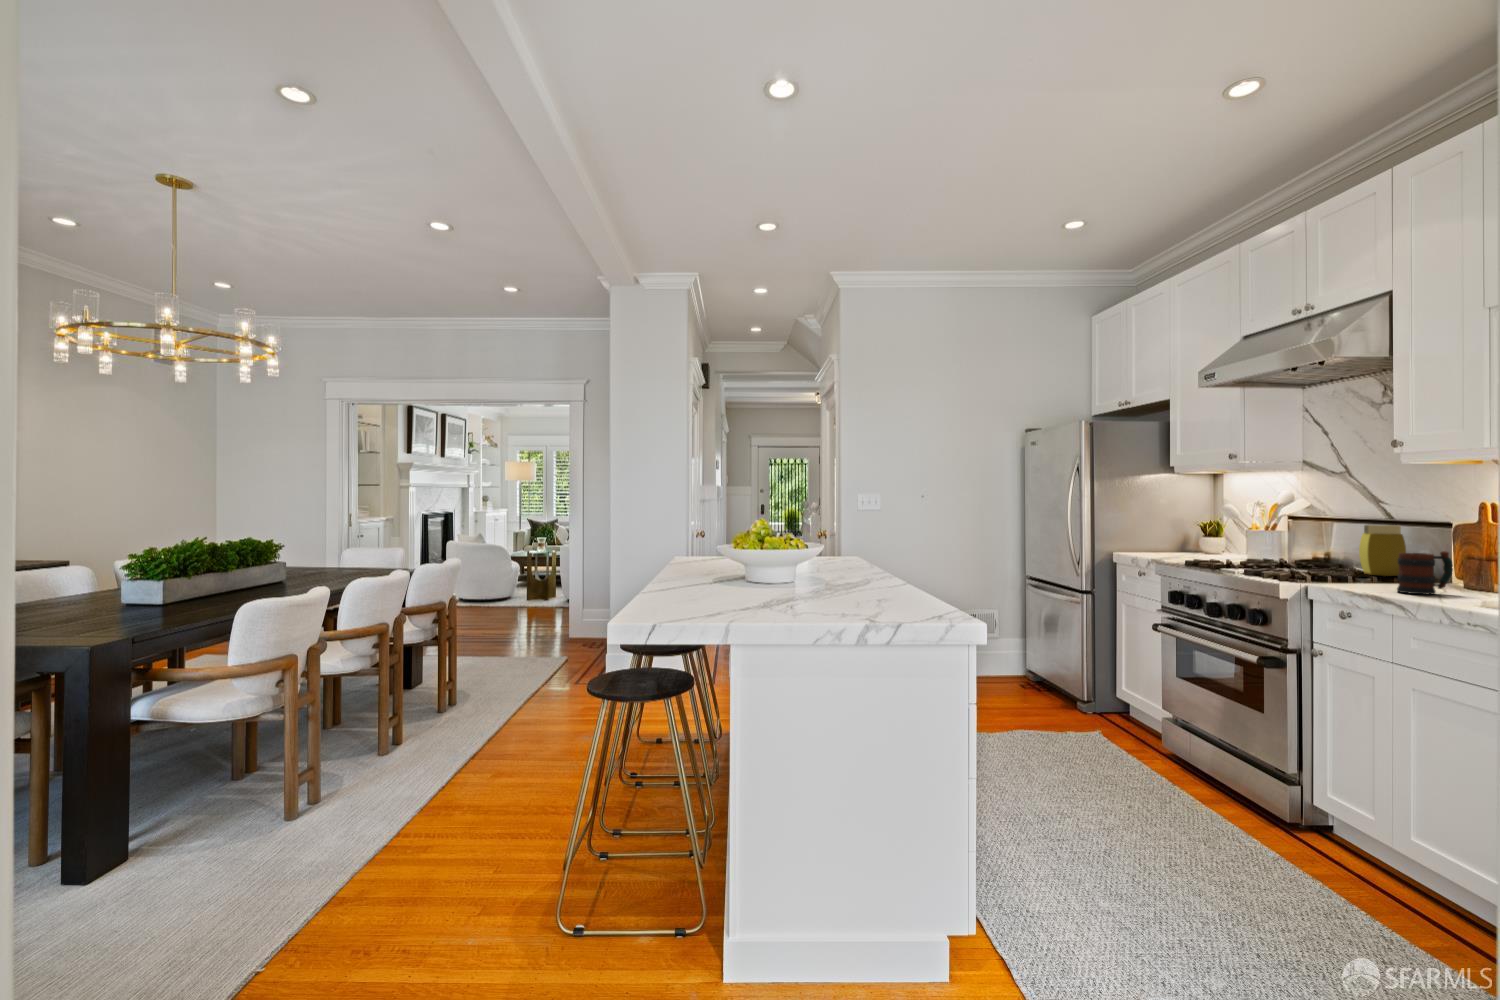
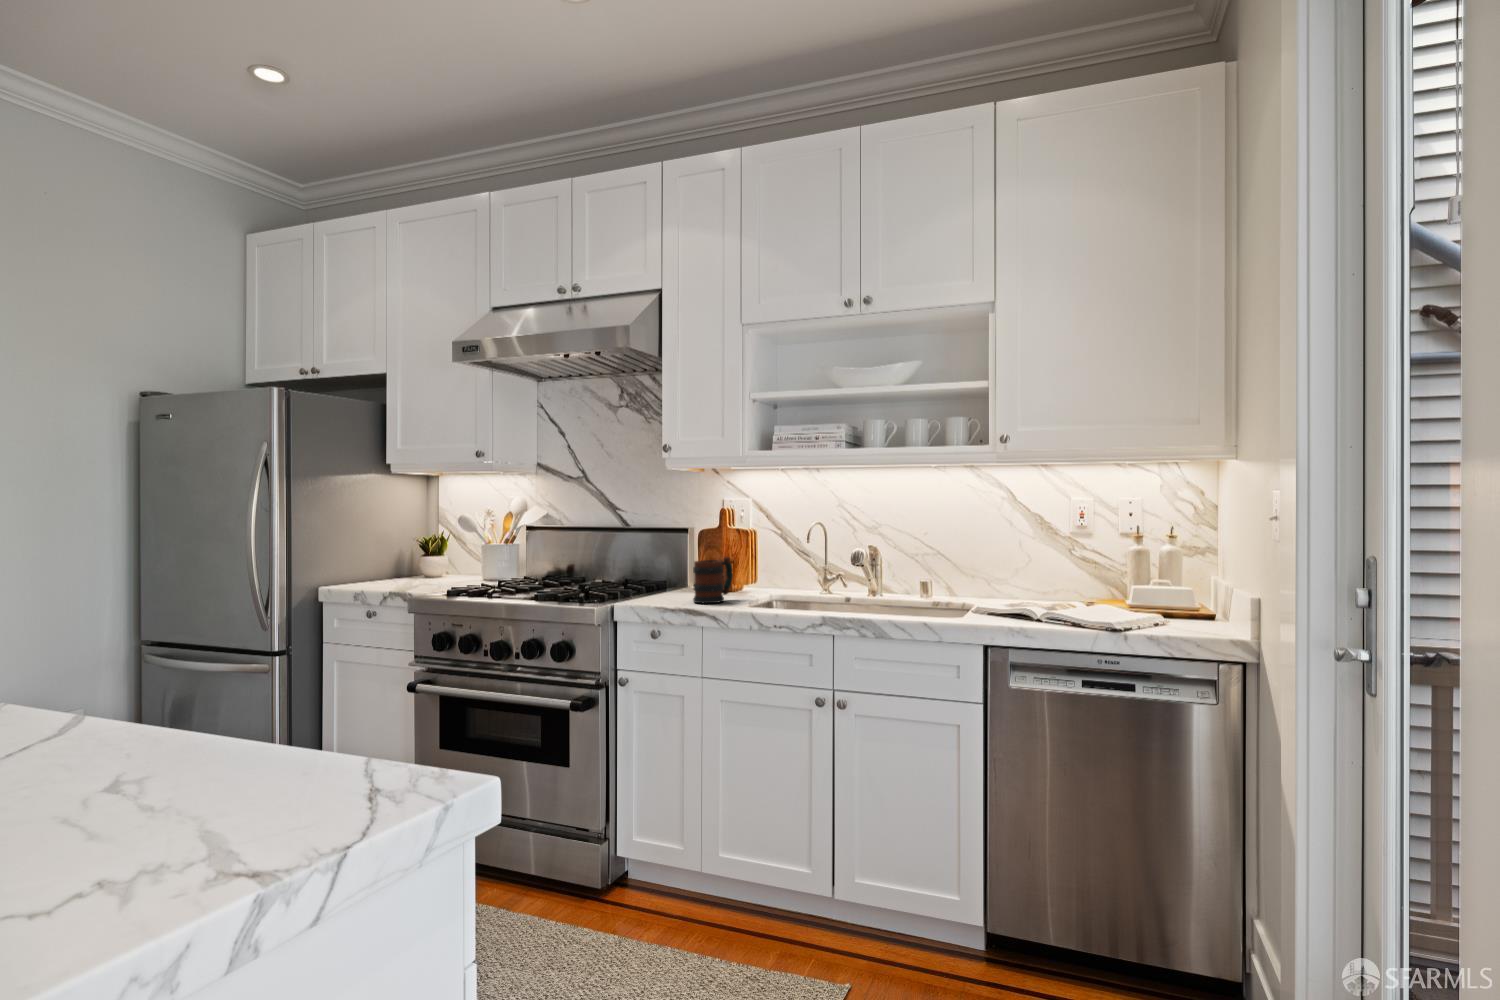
jar: present [1359,525,1406,576] -> none [619,532,658,586]

